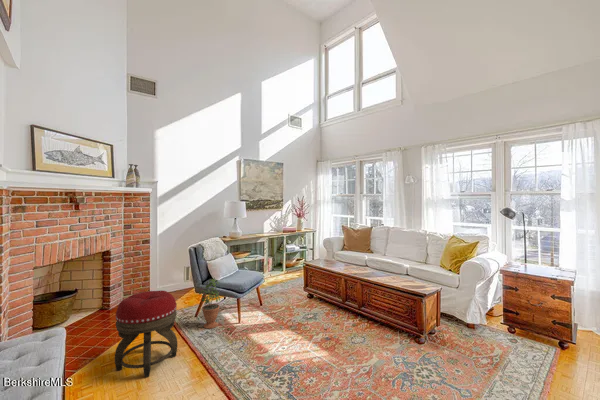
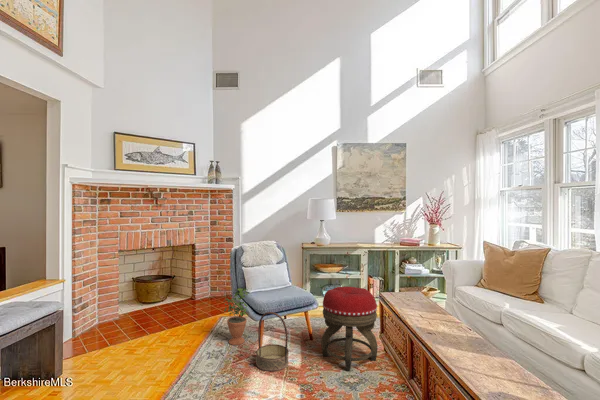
basket: none [245,290,272,335] -> present [256,312,289,371]
footstool: present [115,291,177,377] -> present [322,286,378,371]

